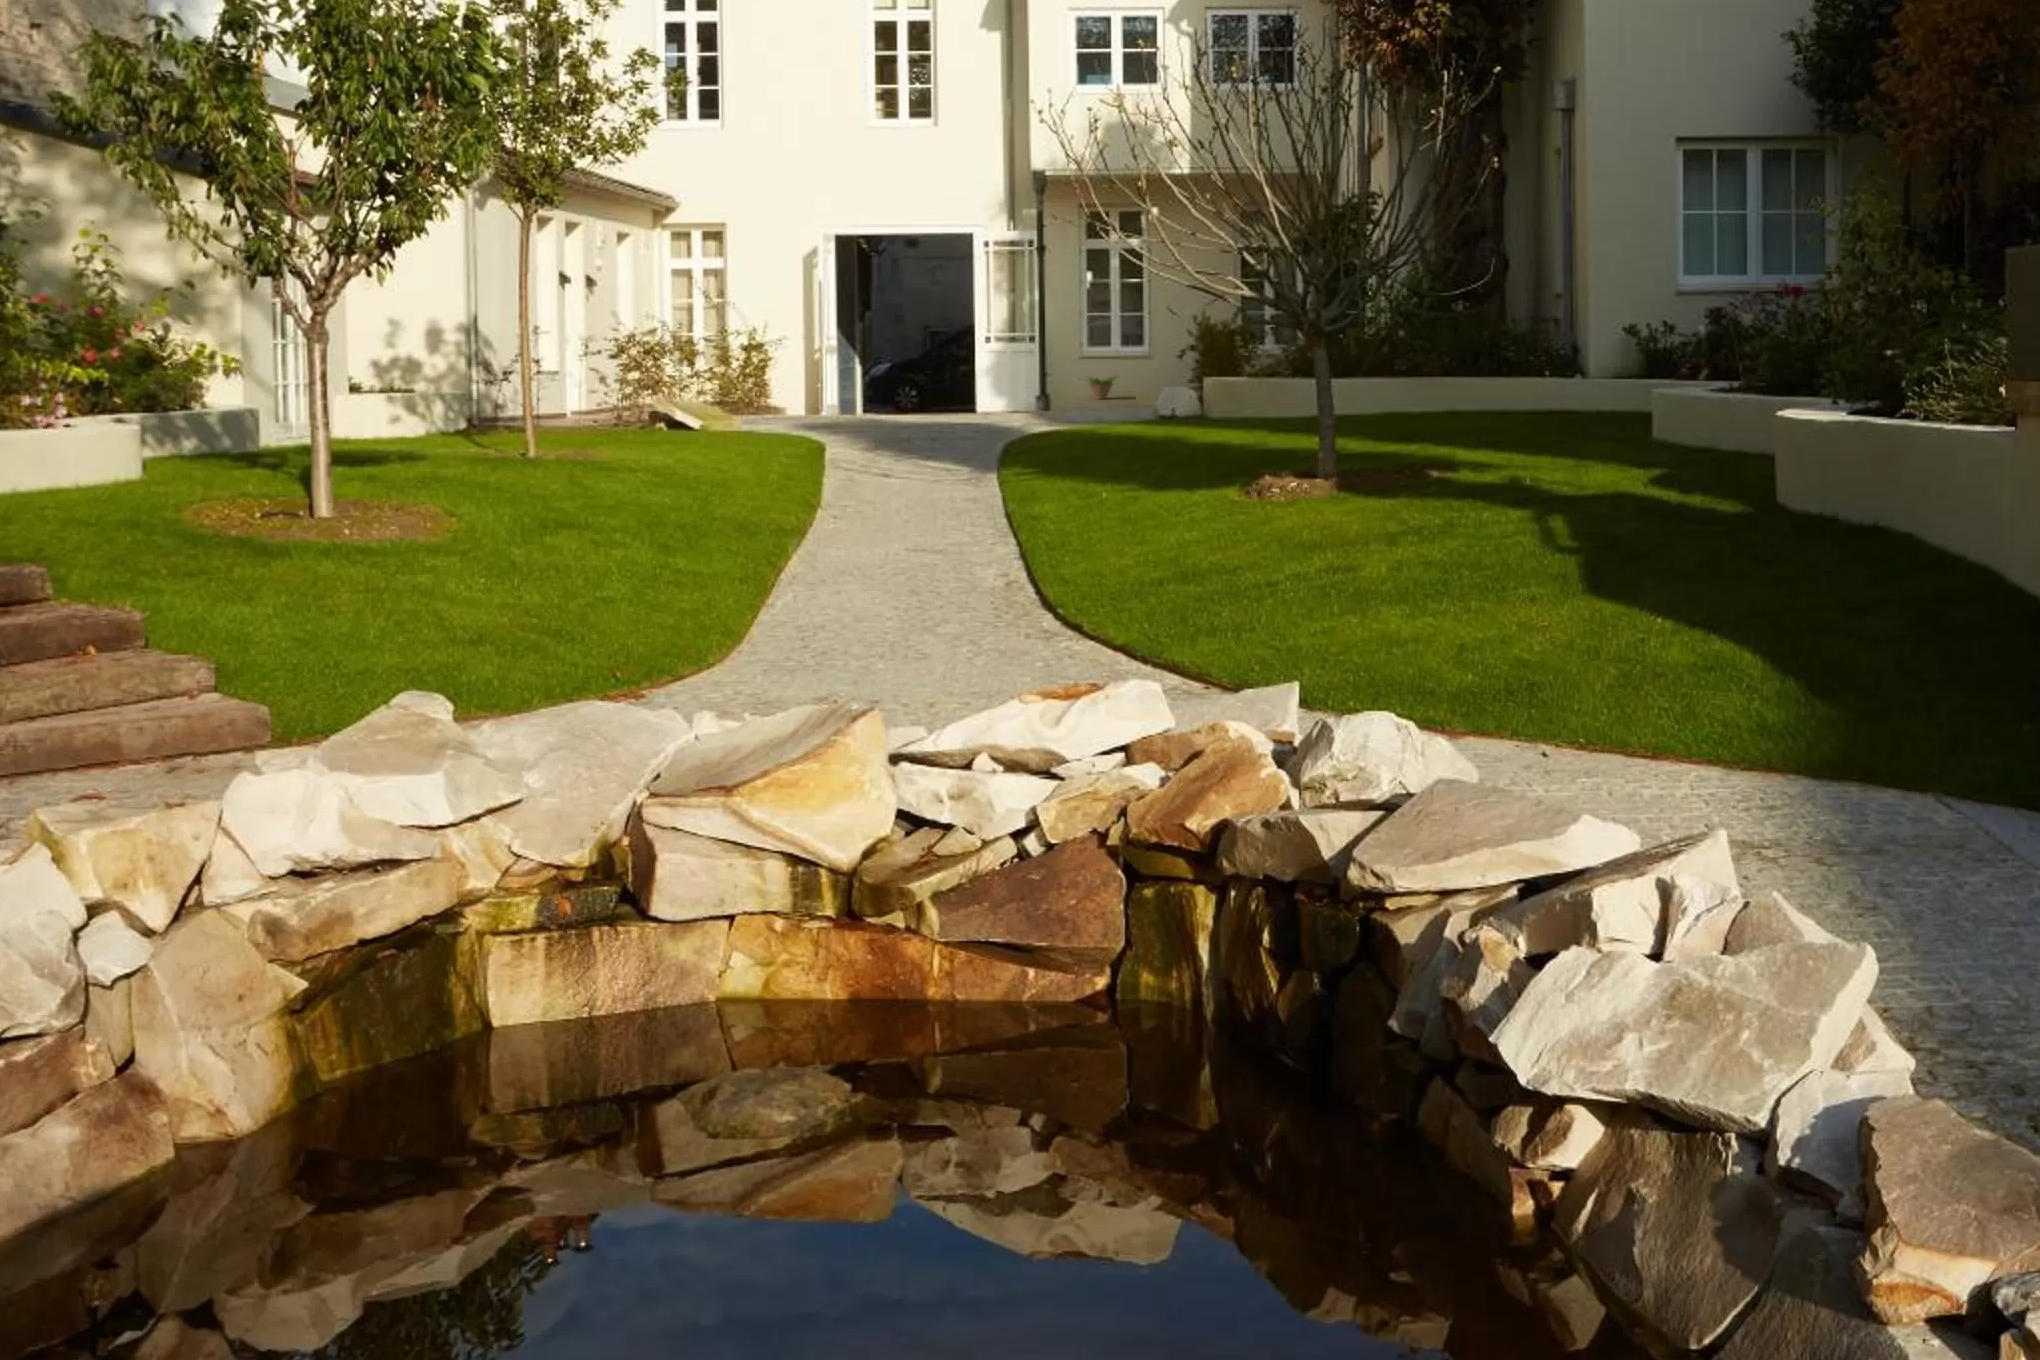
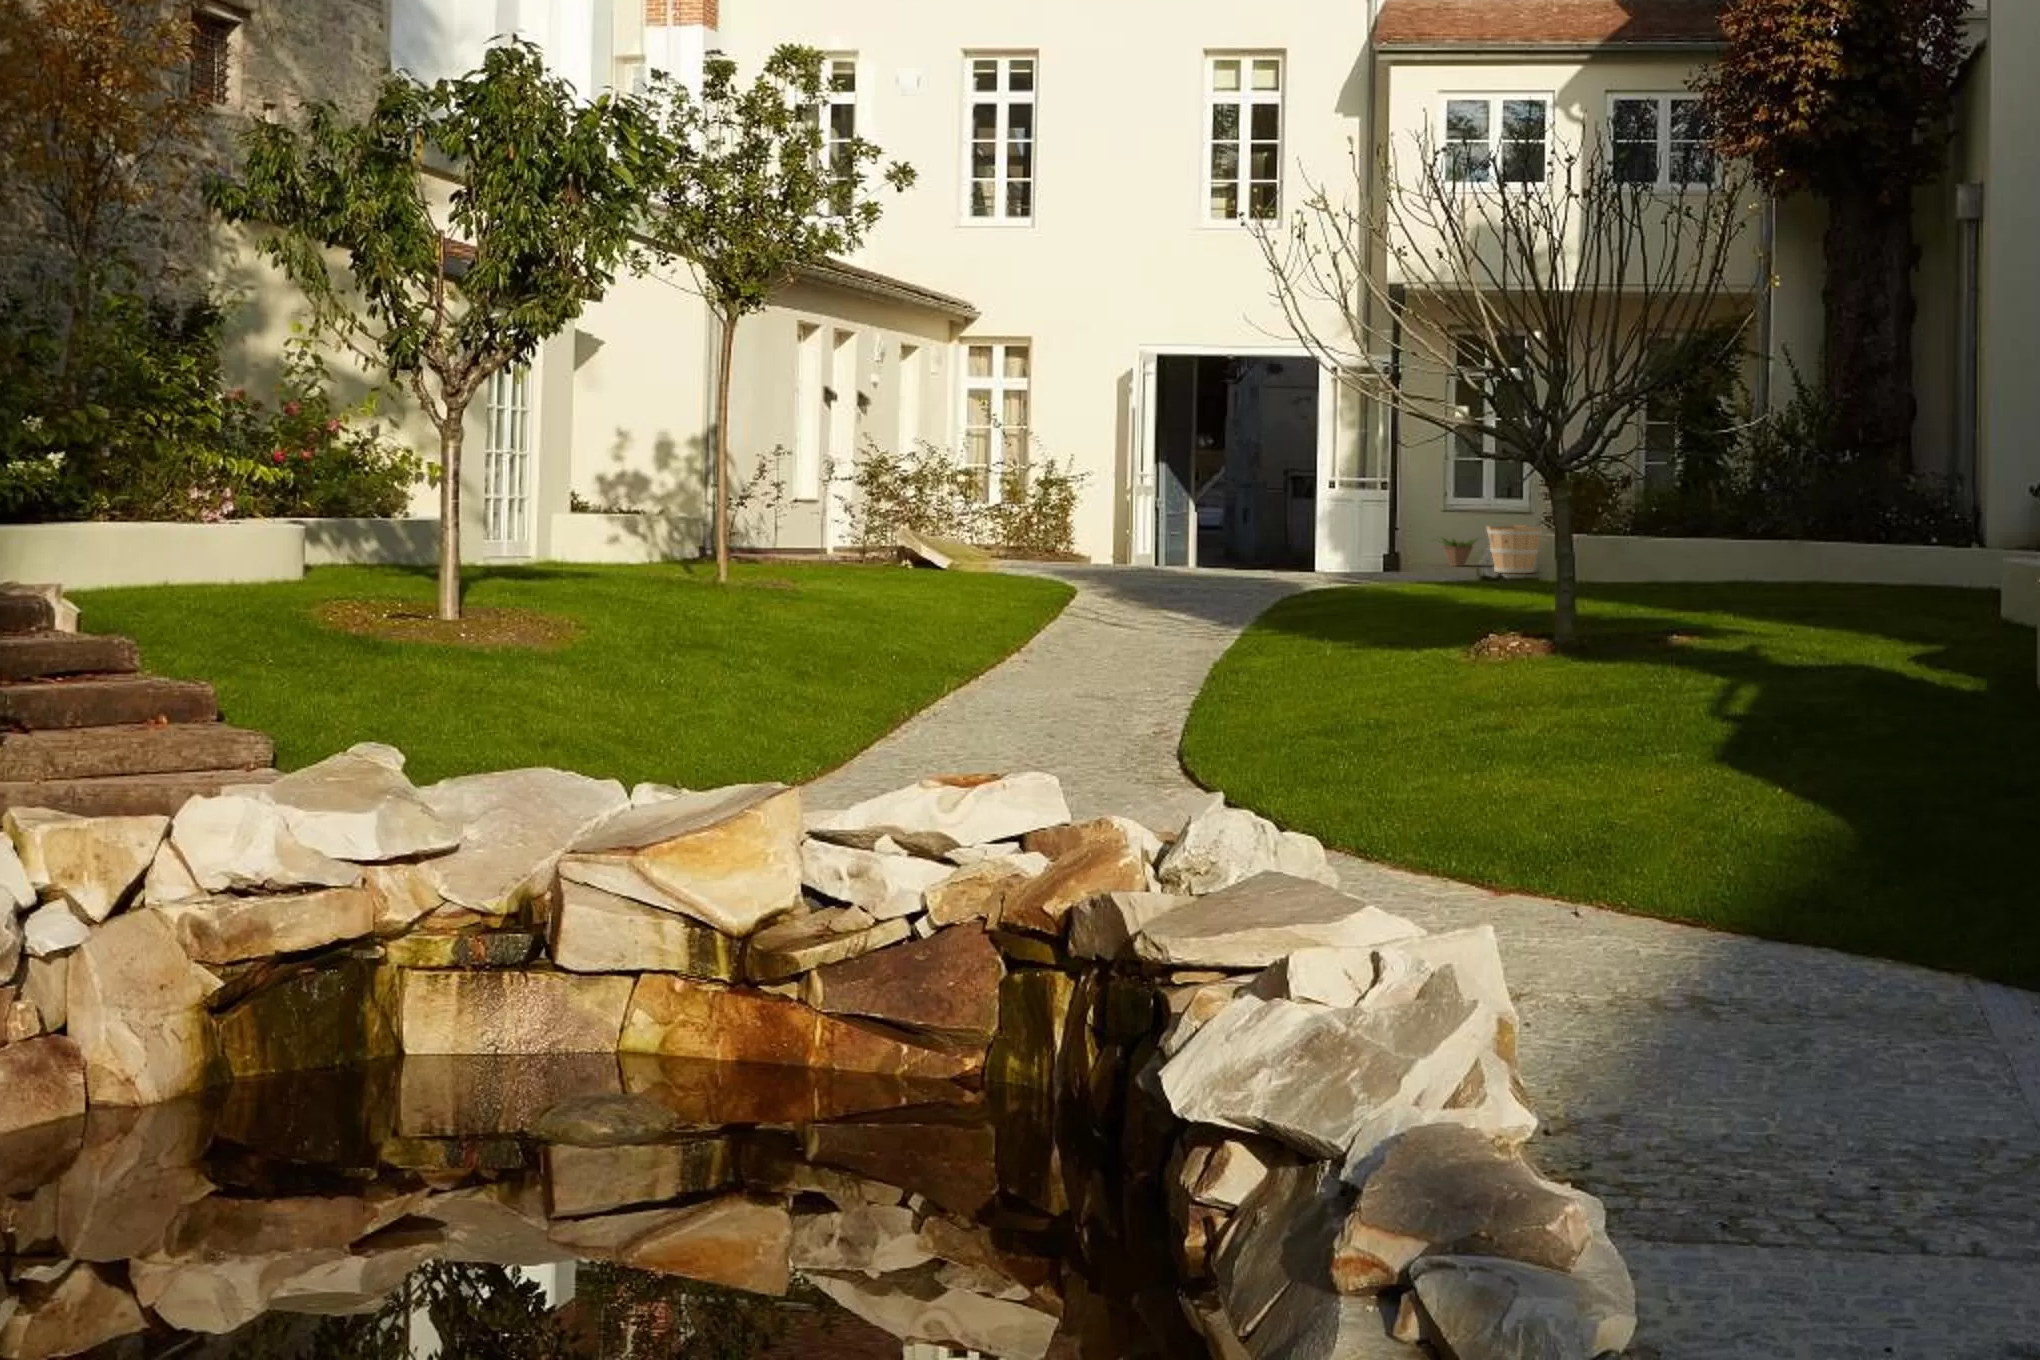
wooden bucket: none [1127,365,1171,404] -> present [1487,525,1542,574]

